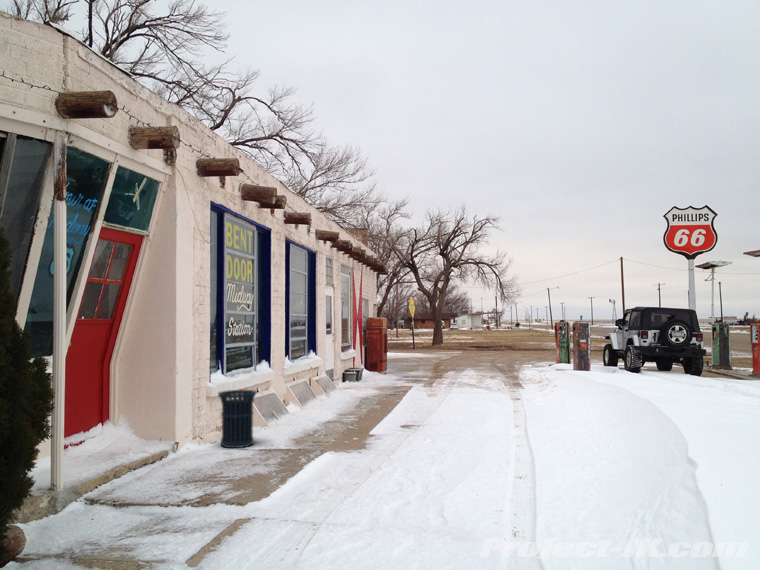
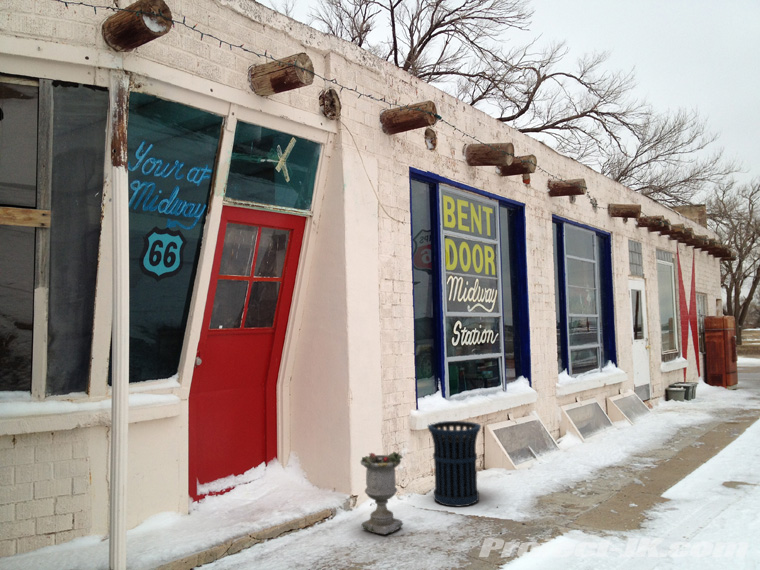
planter: none [185,407,216,465] -> present [361,452,403,534]

